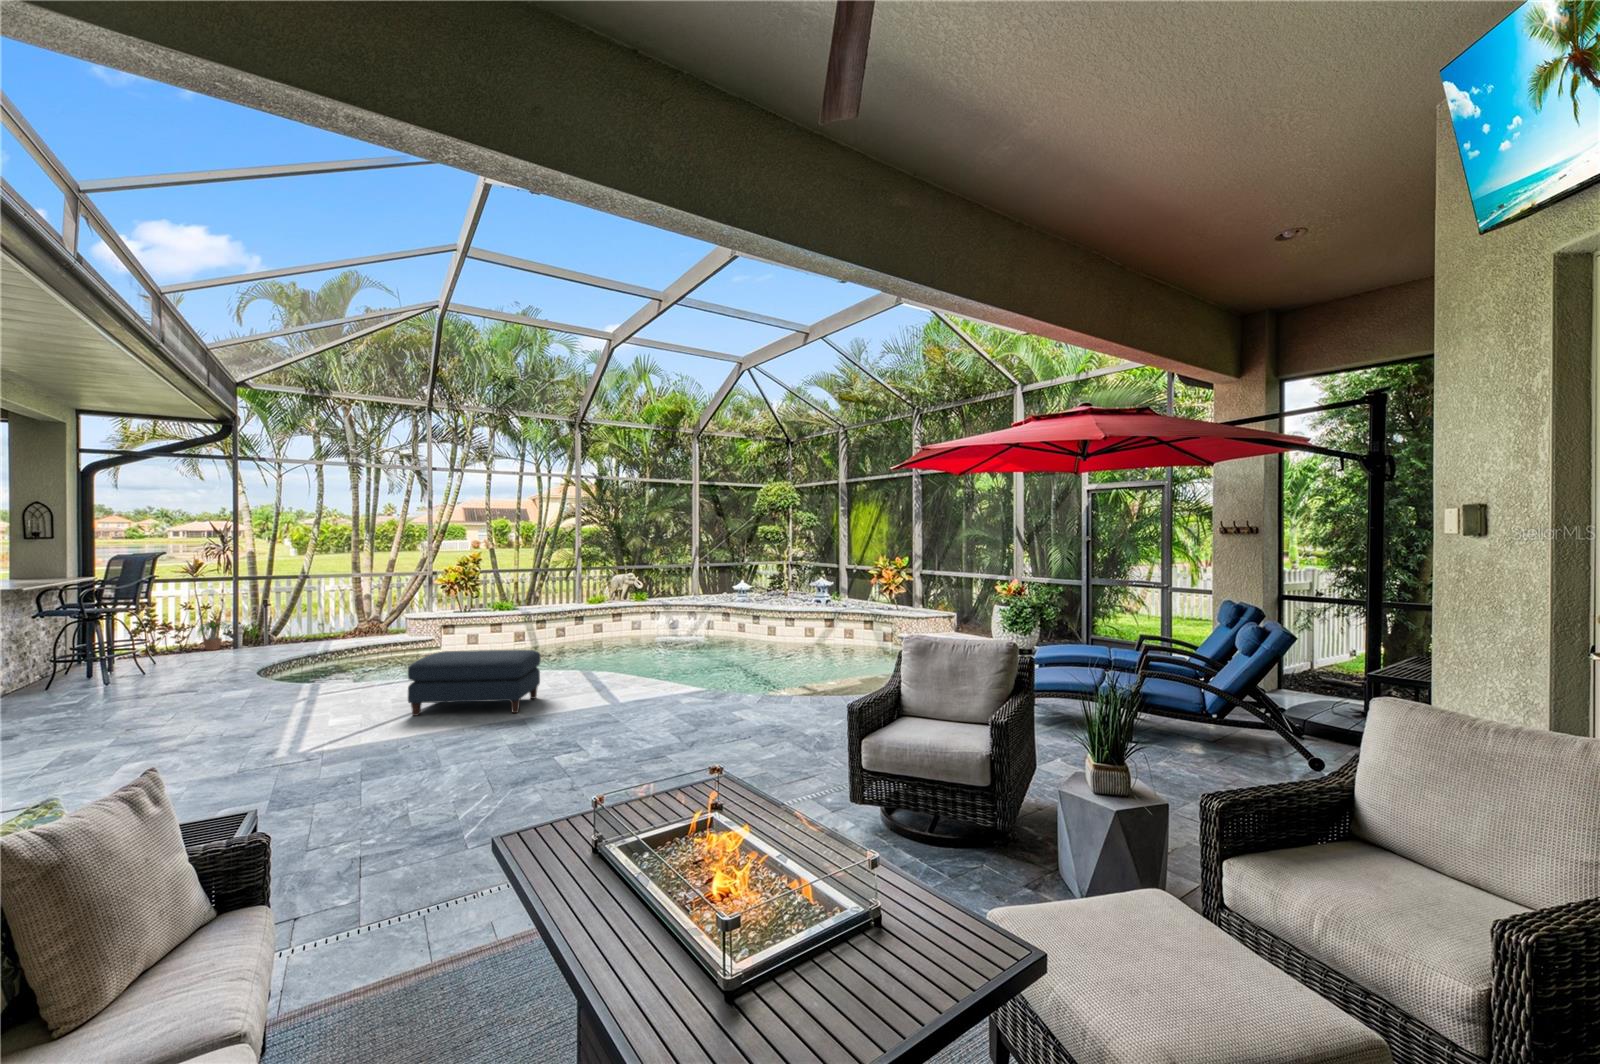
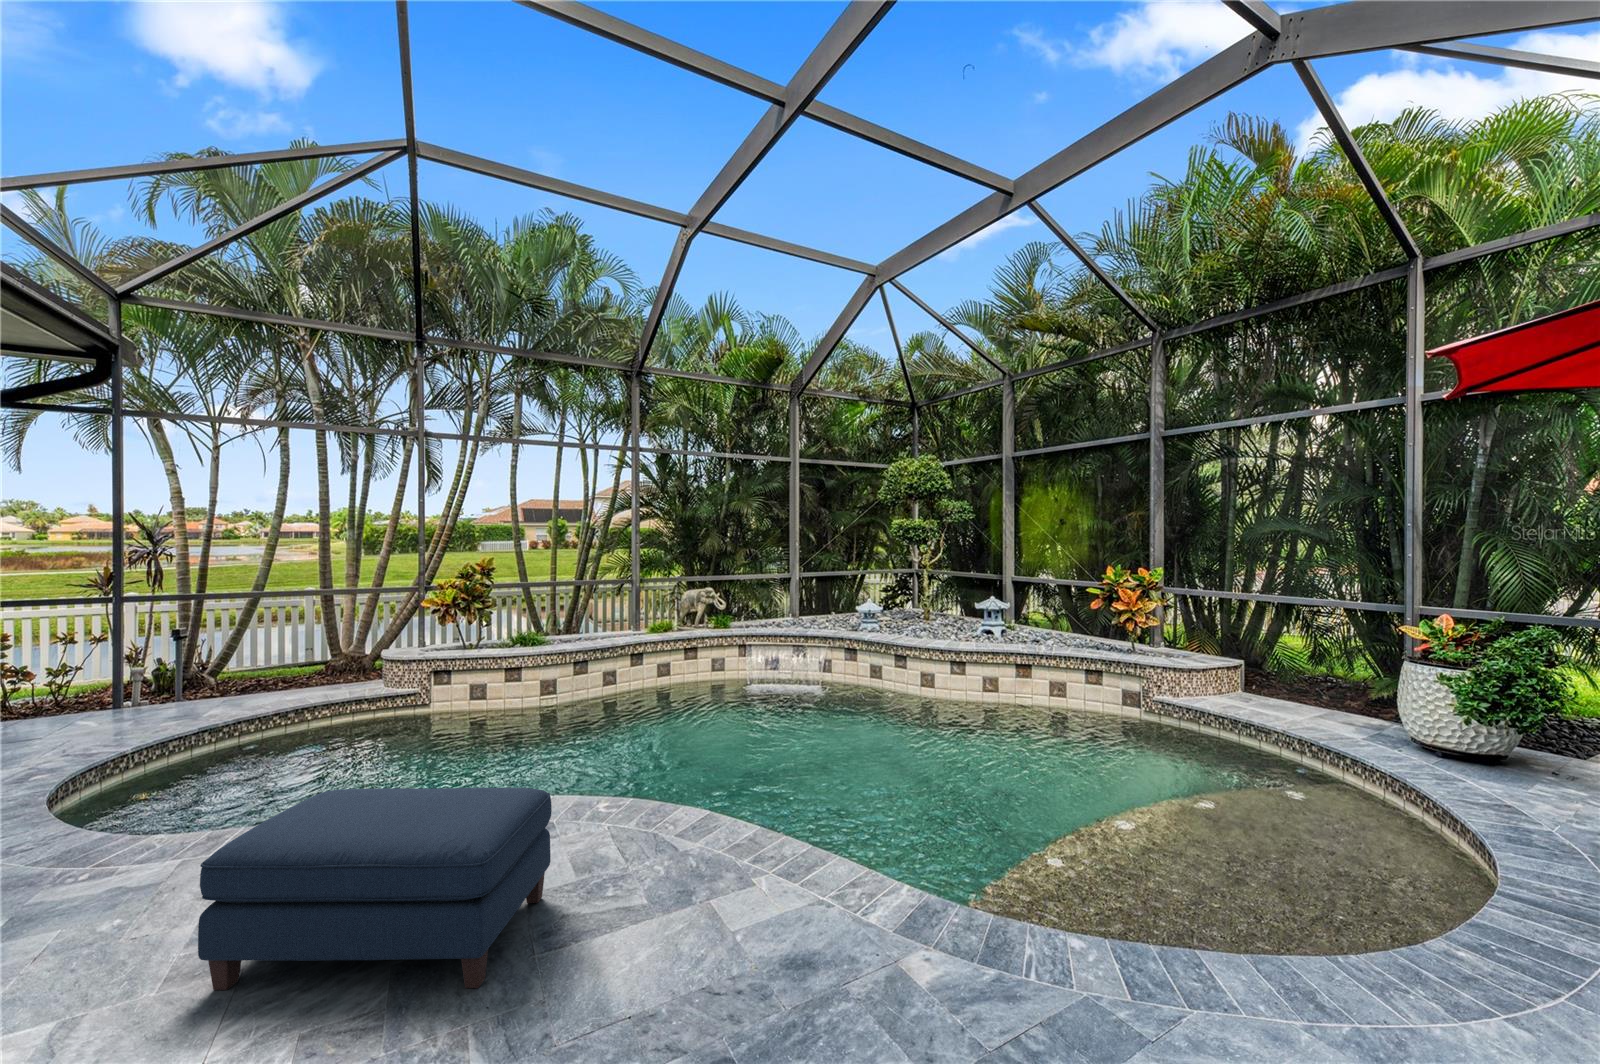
potted plant: present [199,622,229,650] -> none [50,664,125,709]

